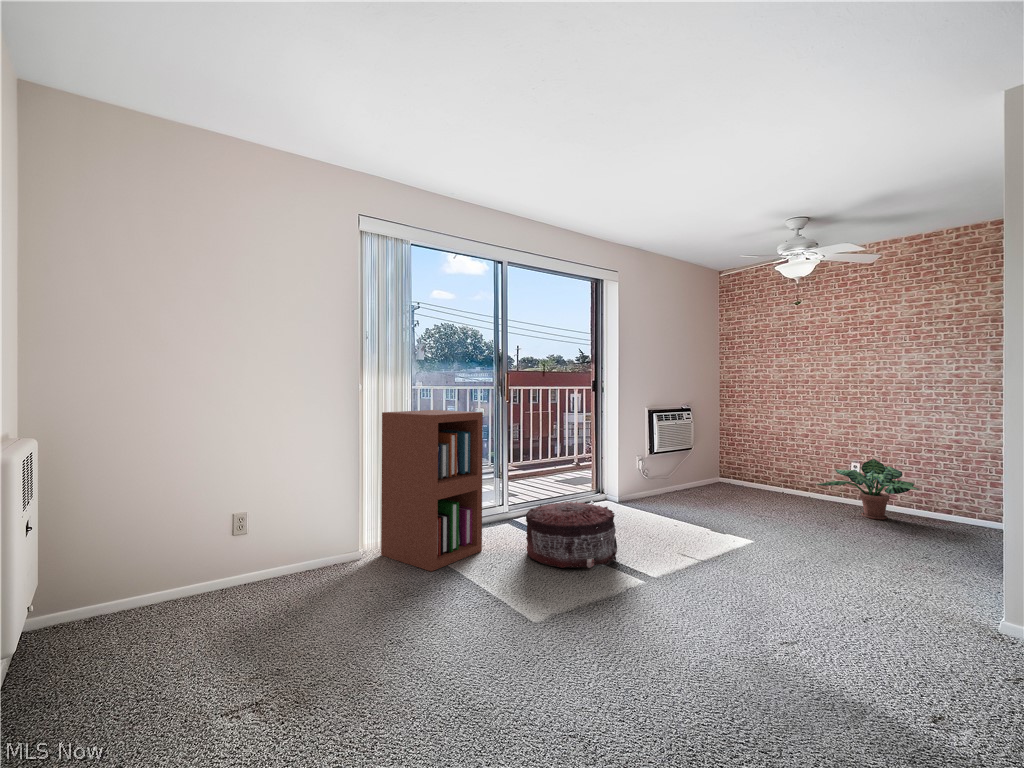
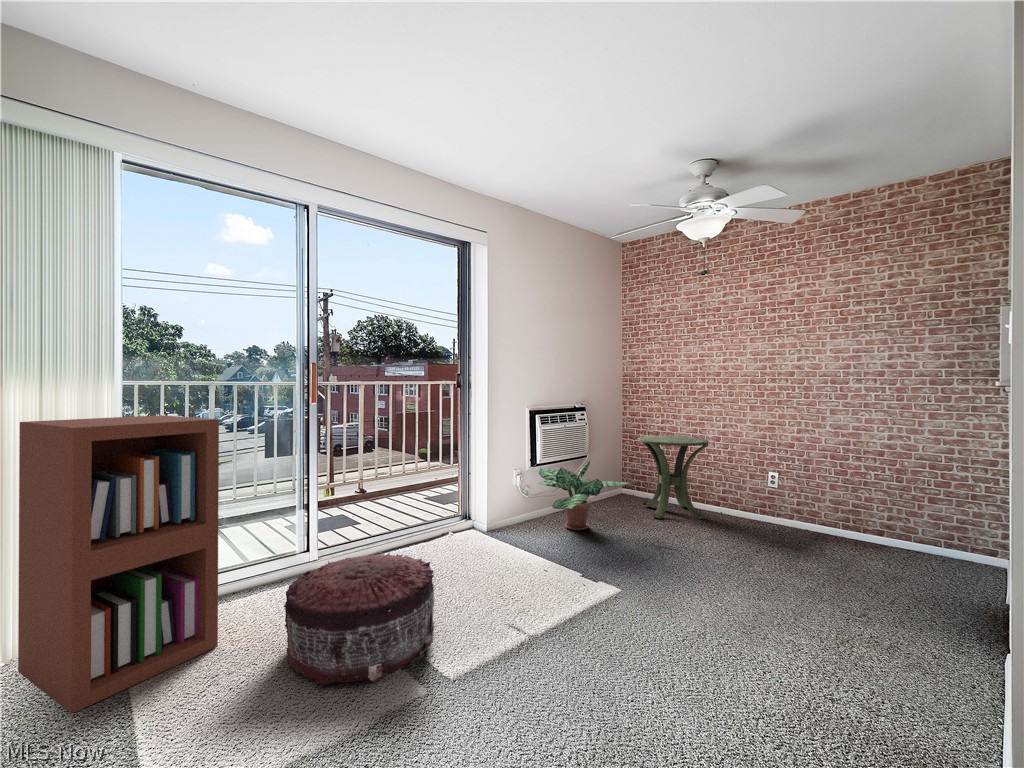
side table: none [736,432,798,500] -> present [637,436,709,519]
potted plant: present [817,459,919,520] -> present [539,461,628,530]

